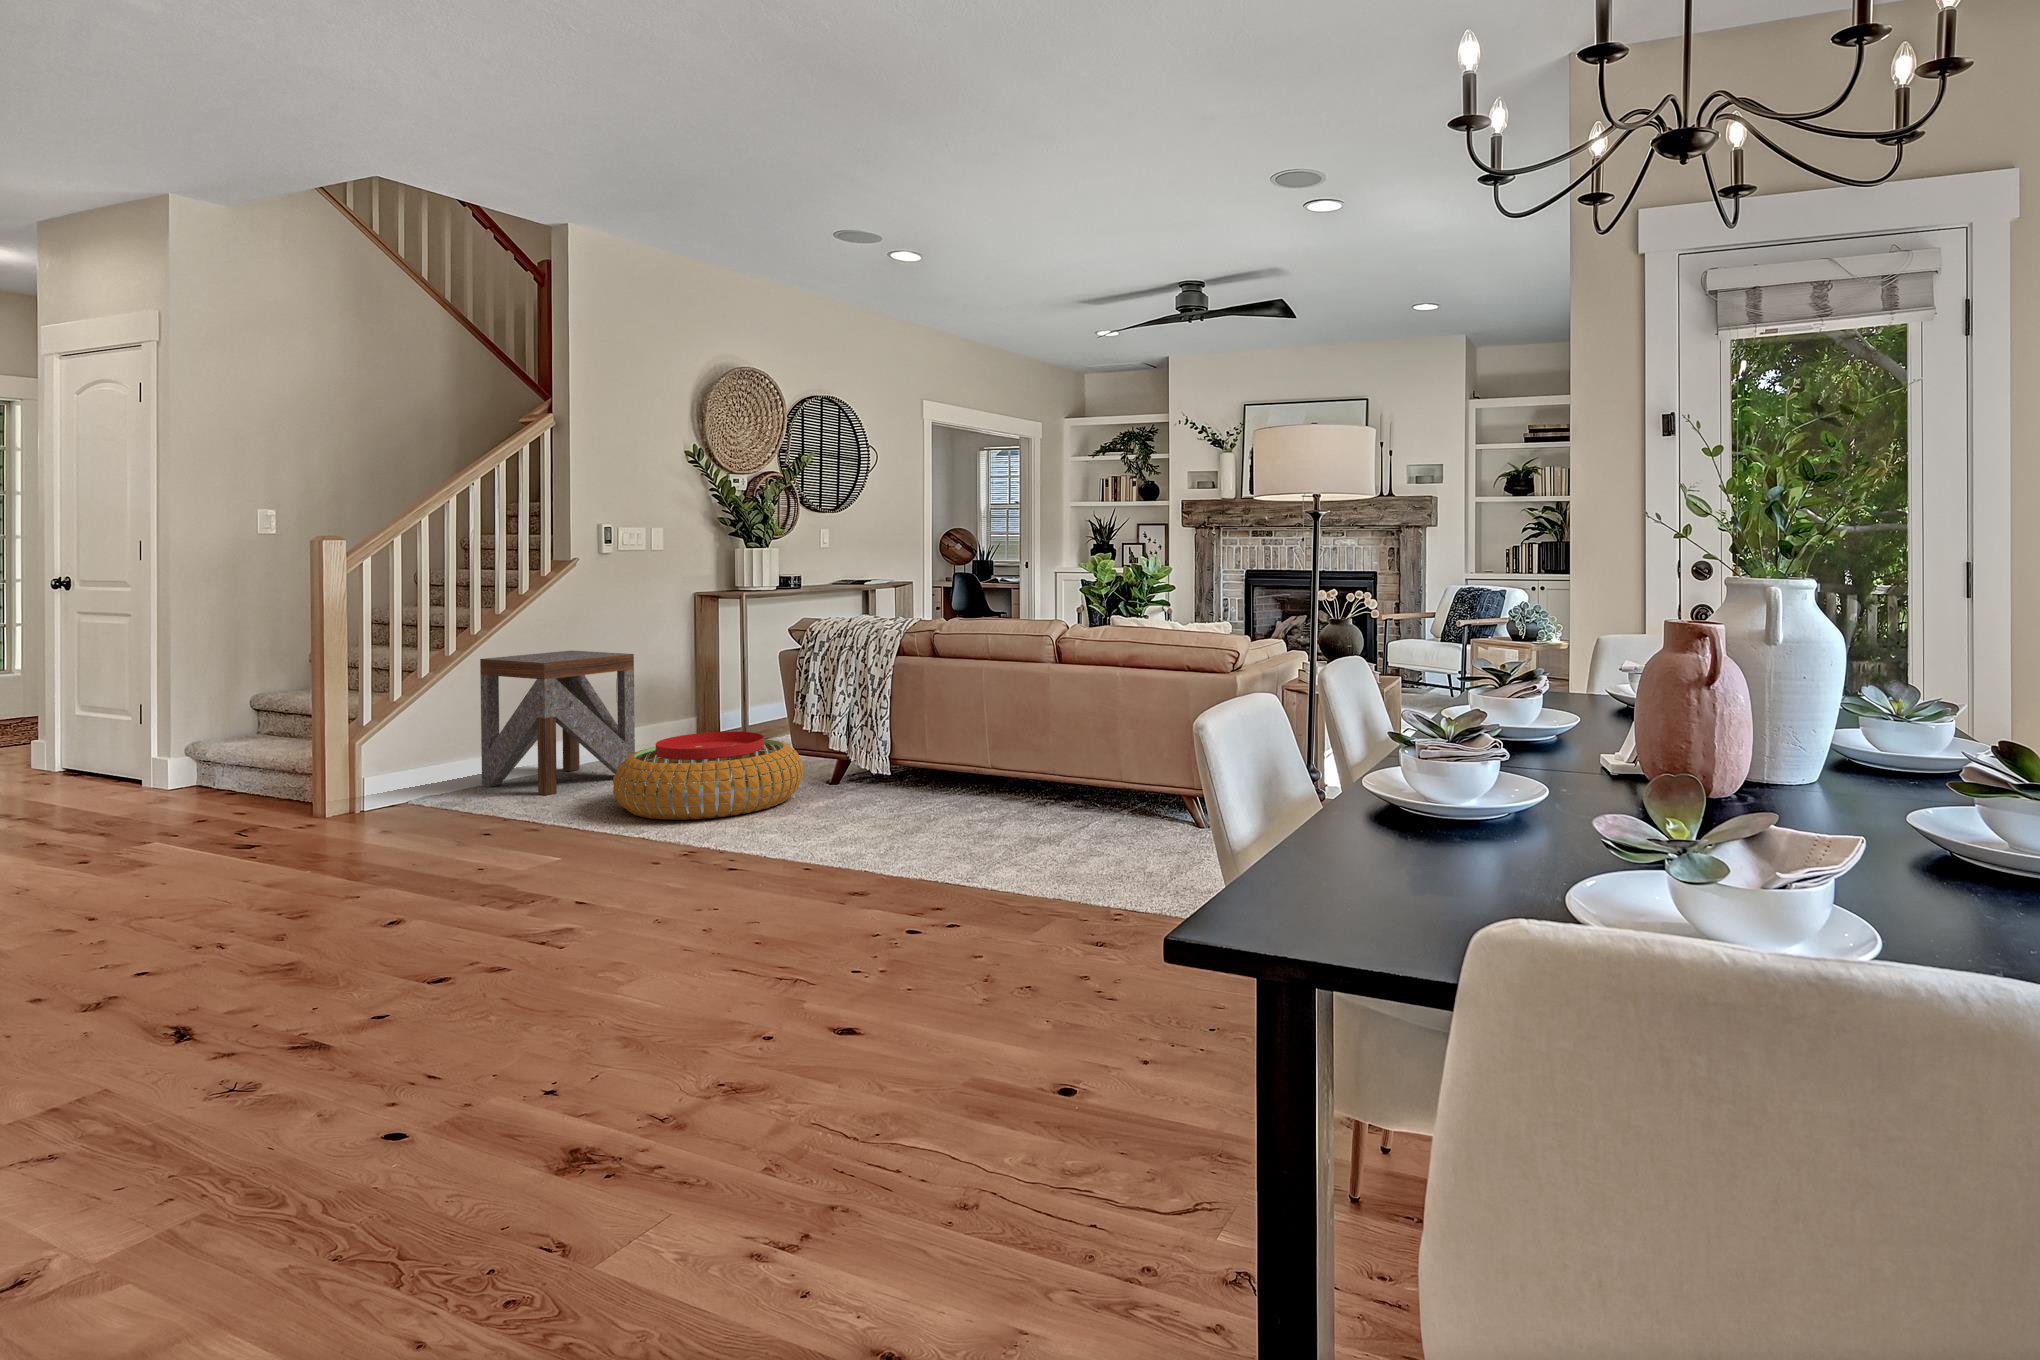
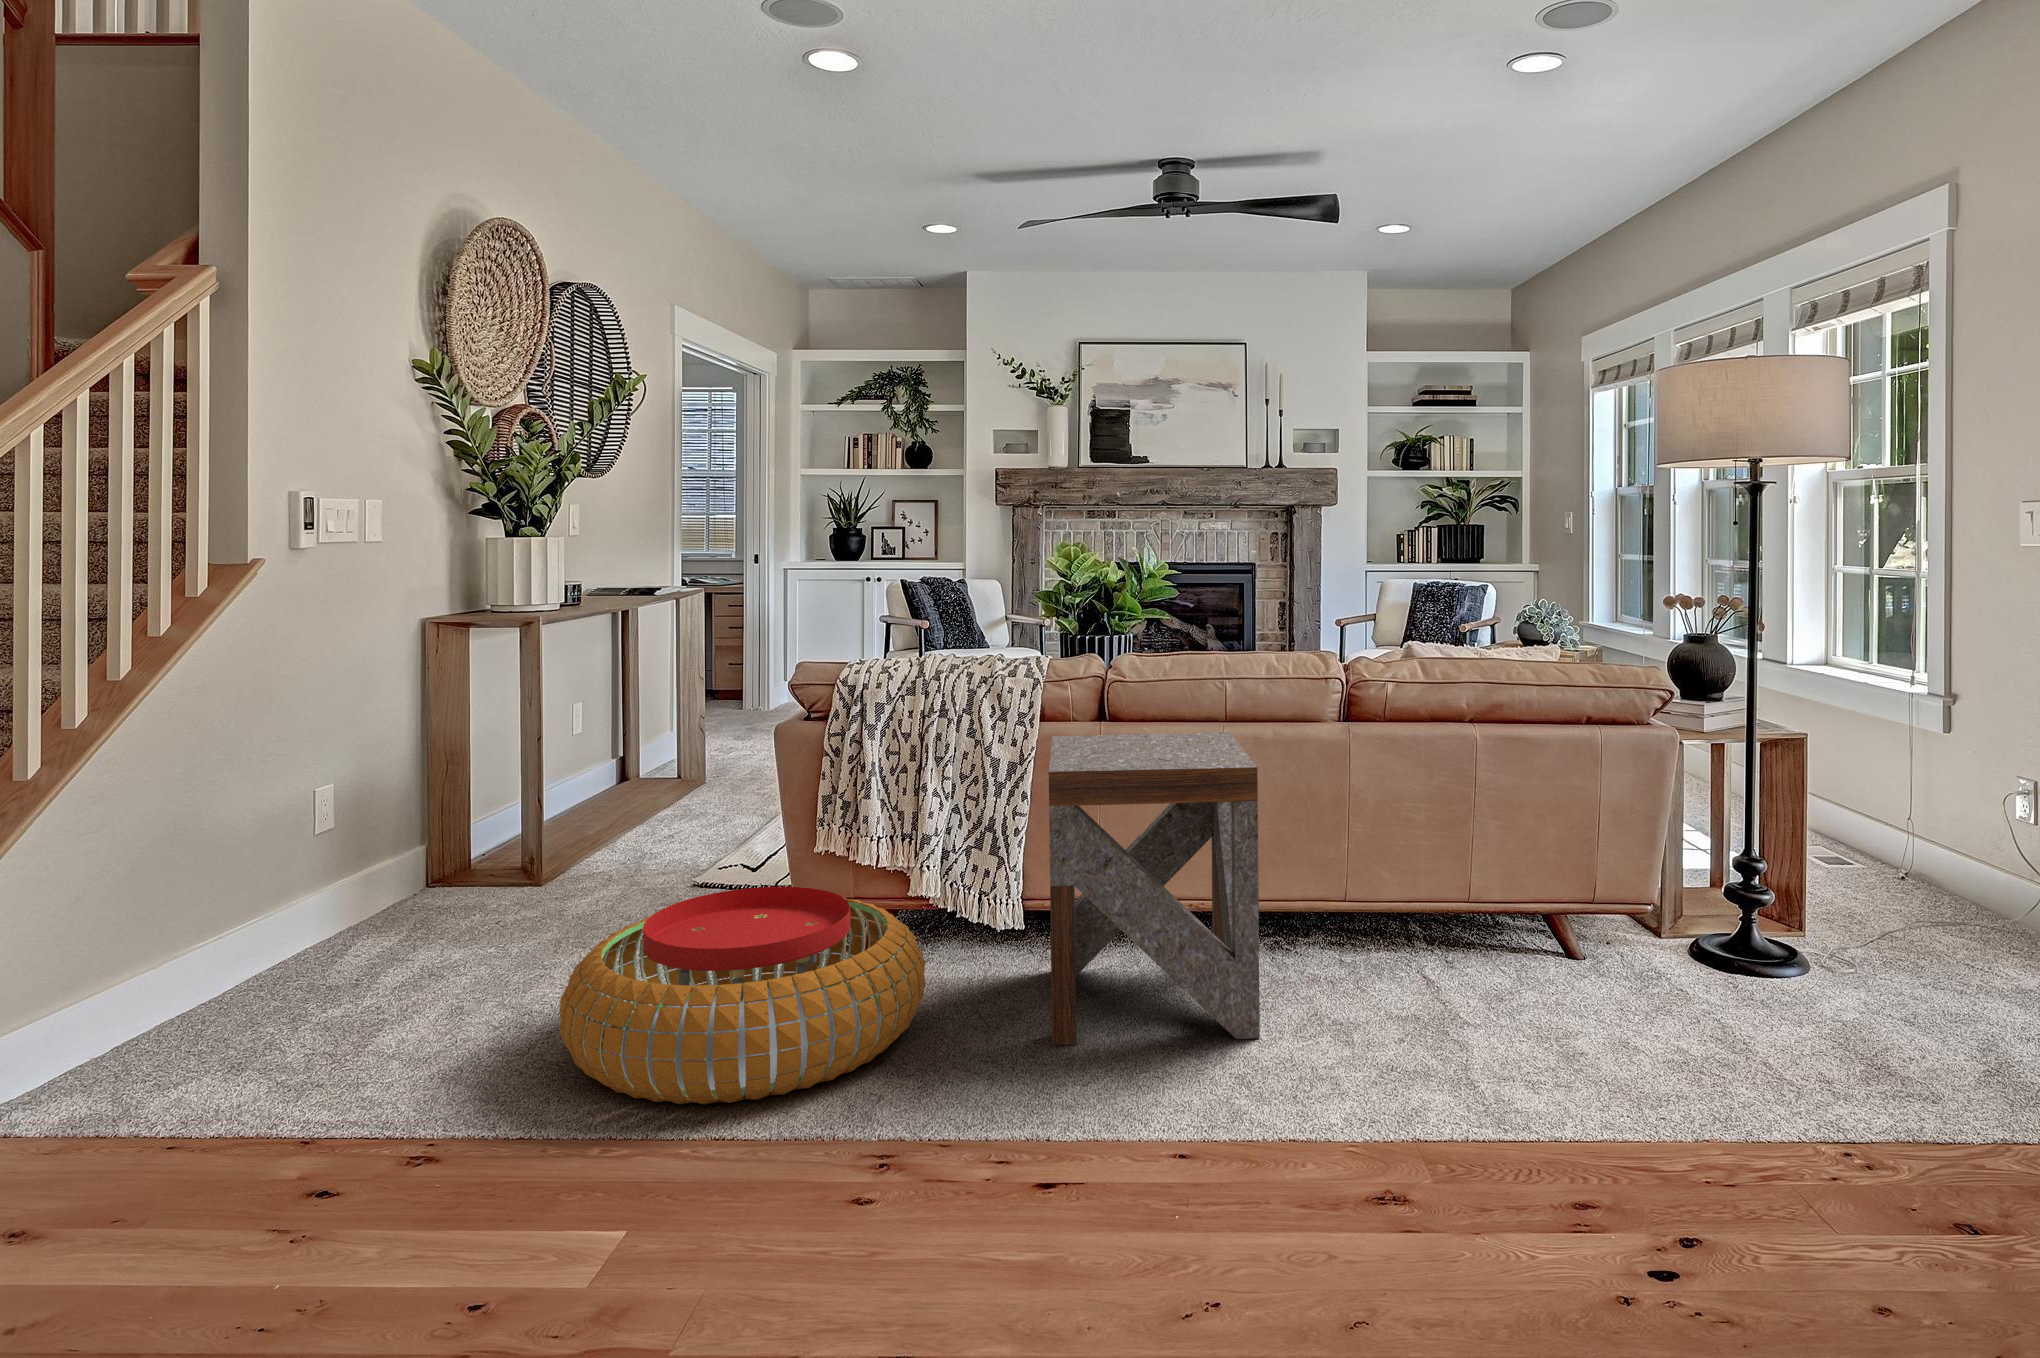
side table: present [480,651,635,795] -> present [1049,733,1260,1045]

